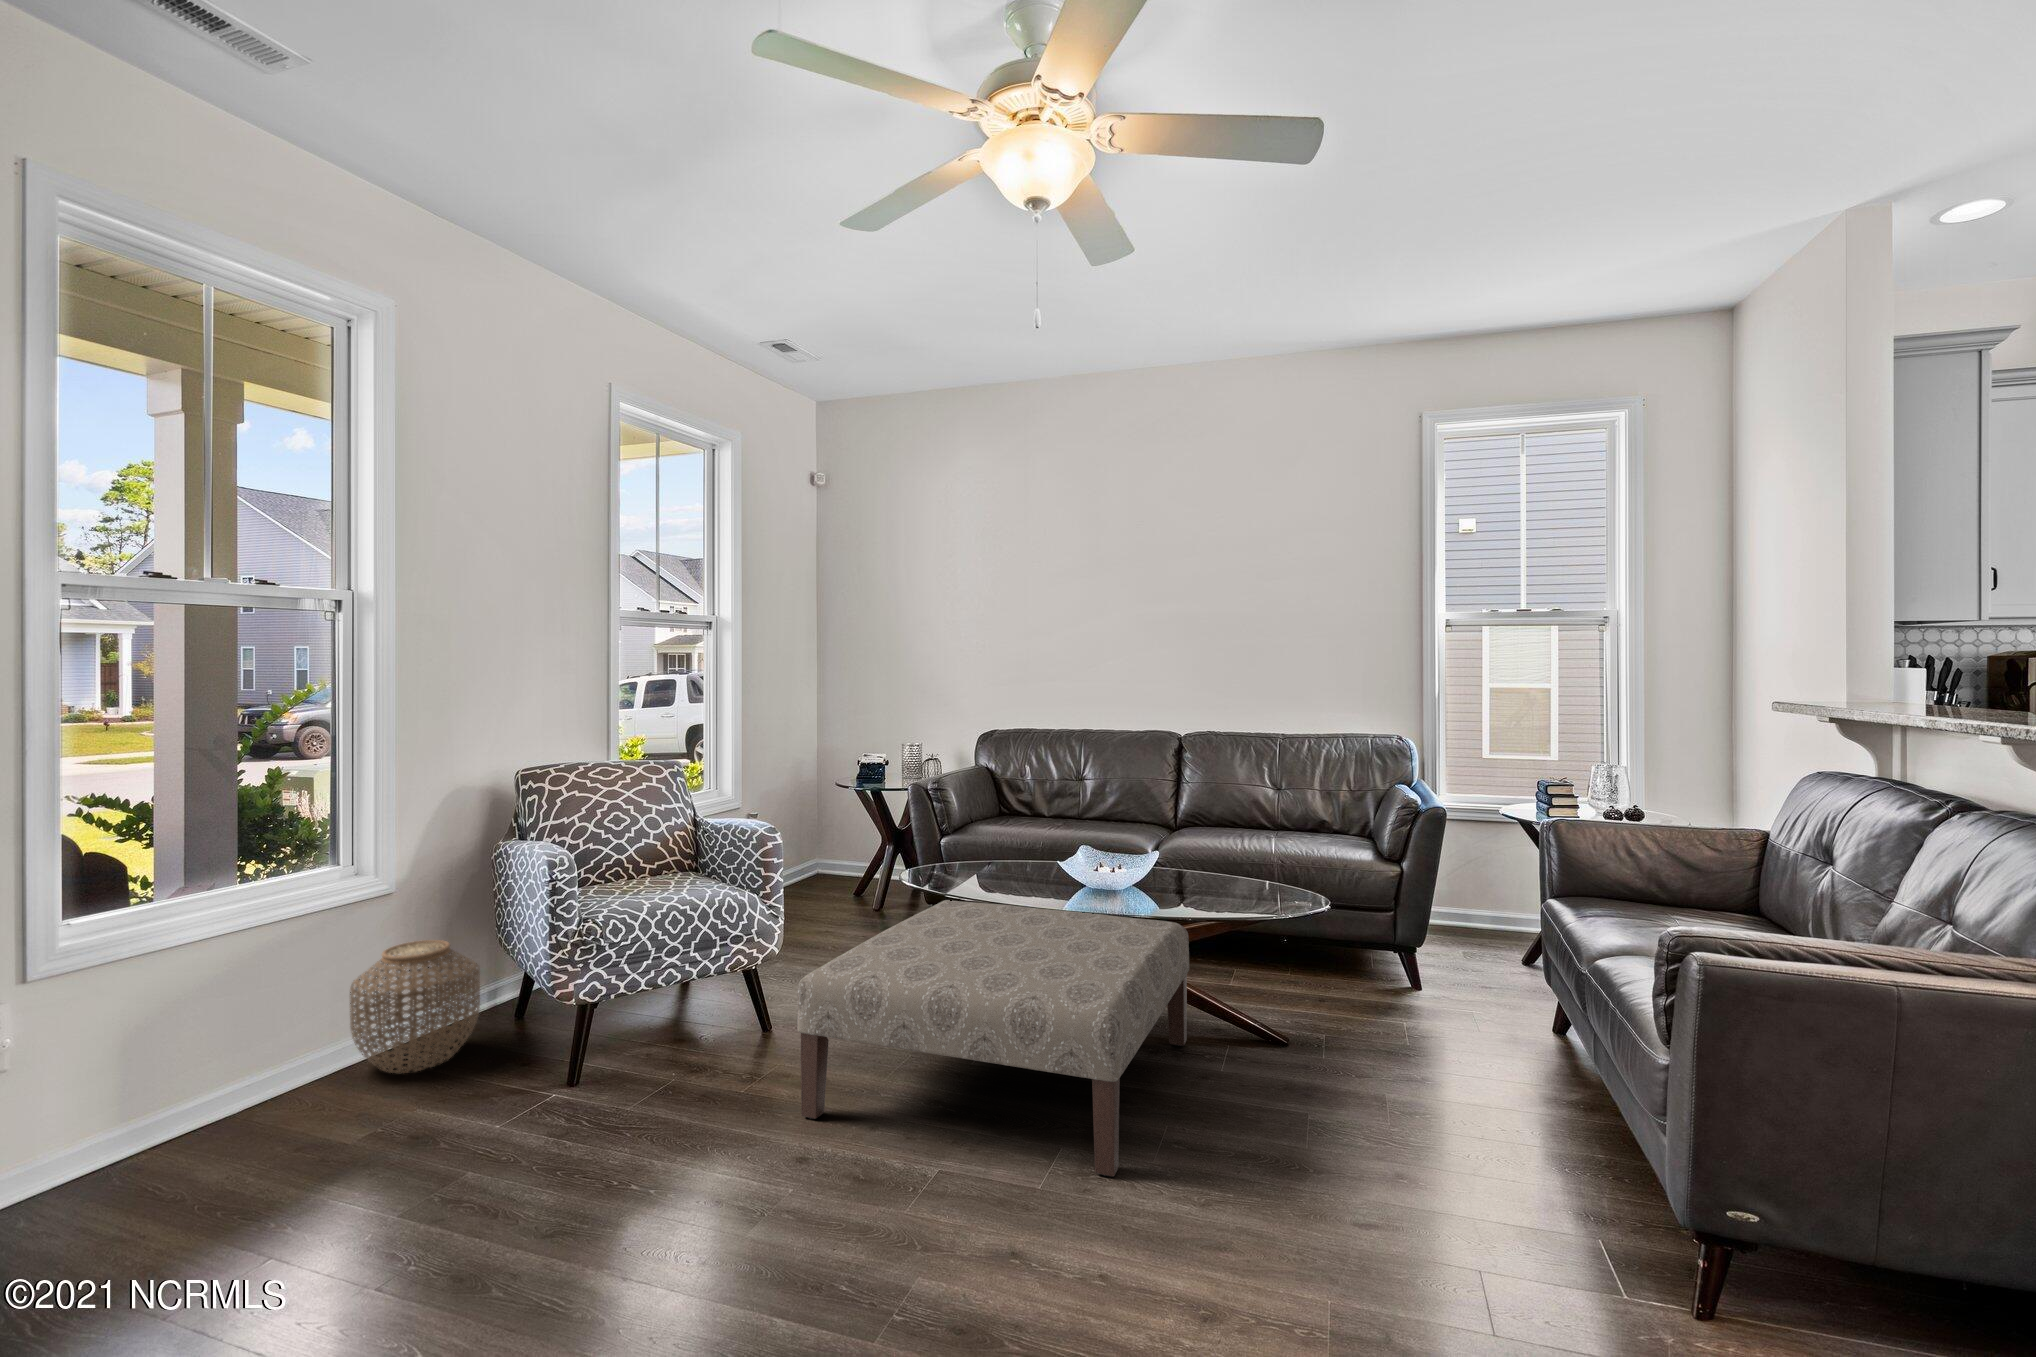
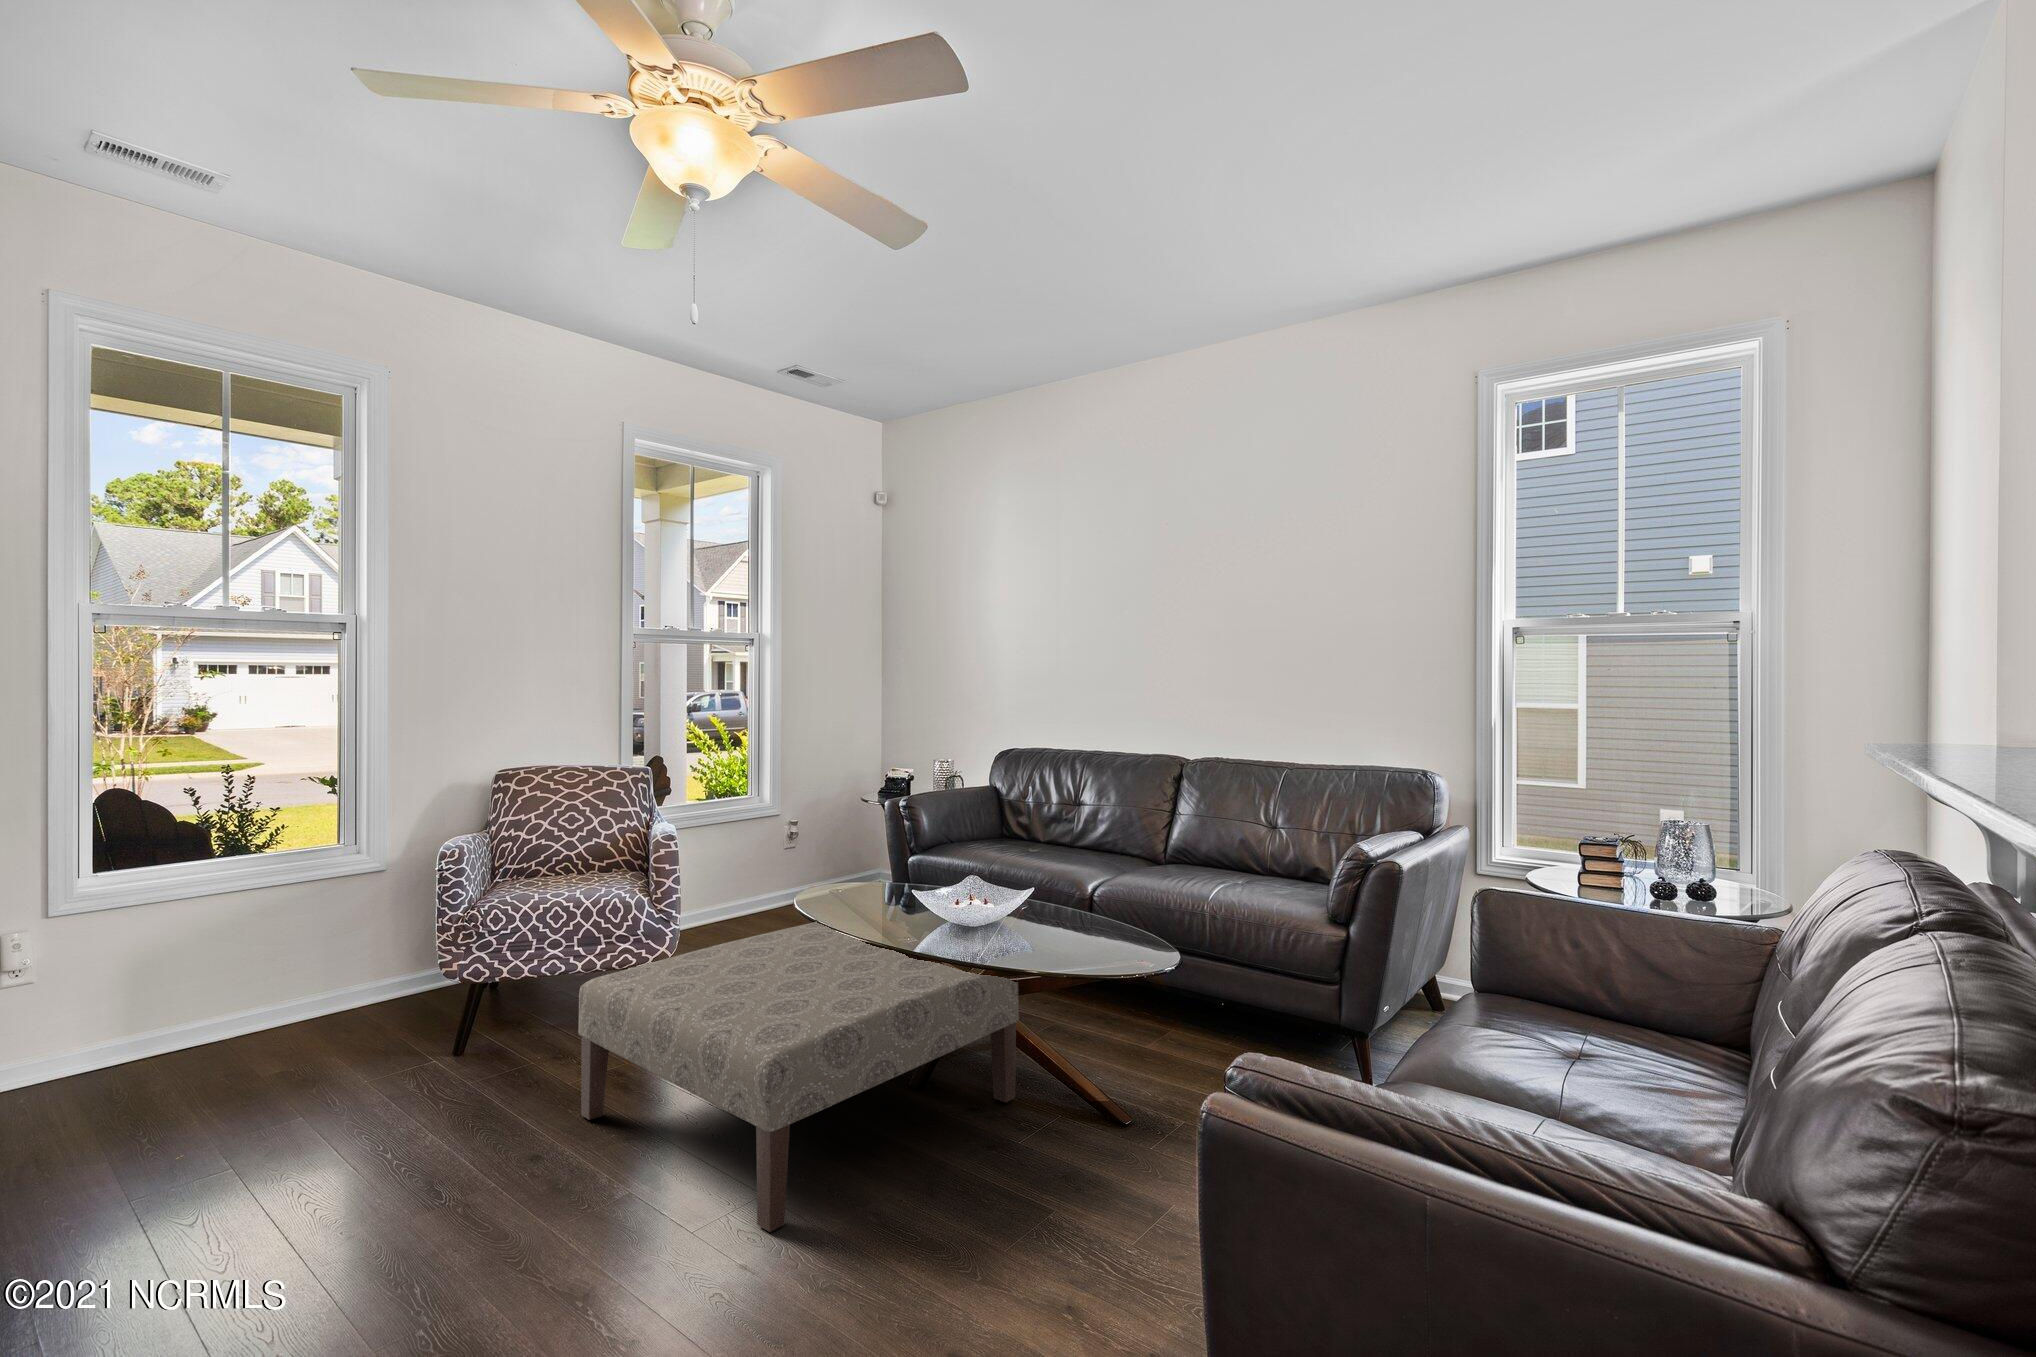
woven basket: present [350,940,480,1074] -> none [318,913,431,1025]

